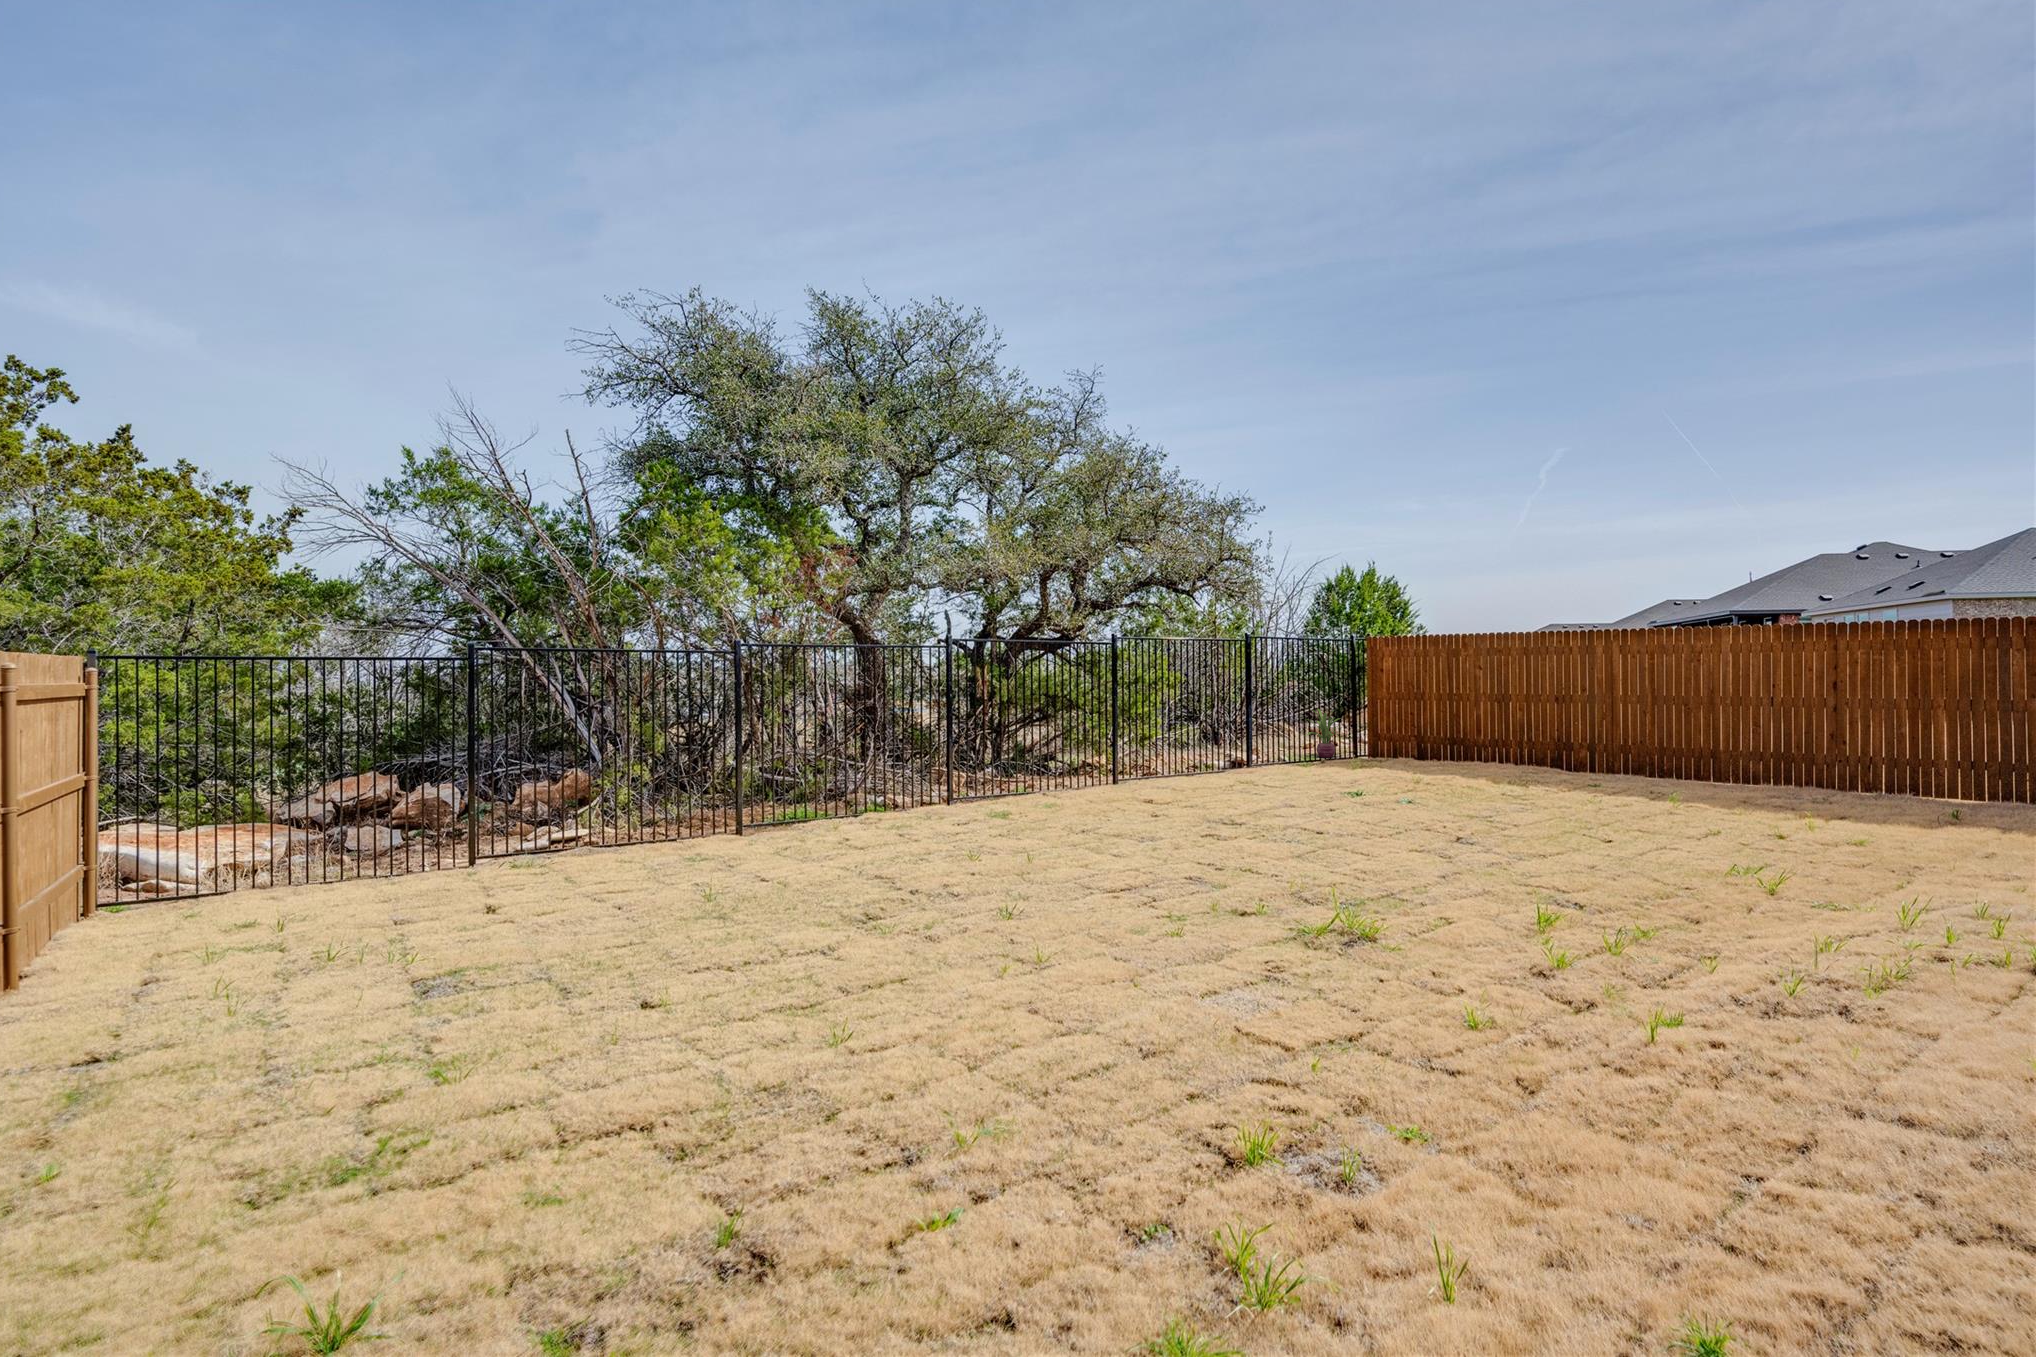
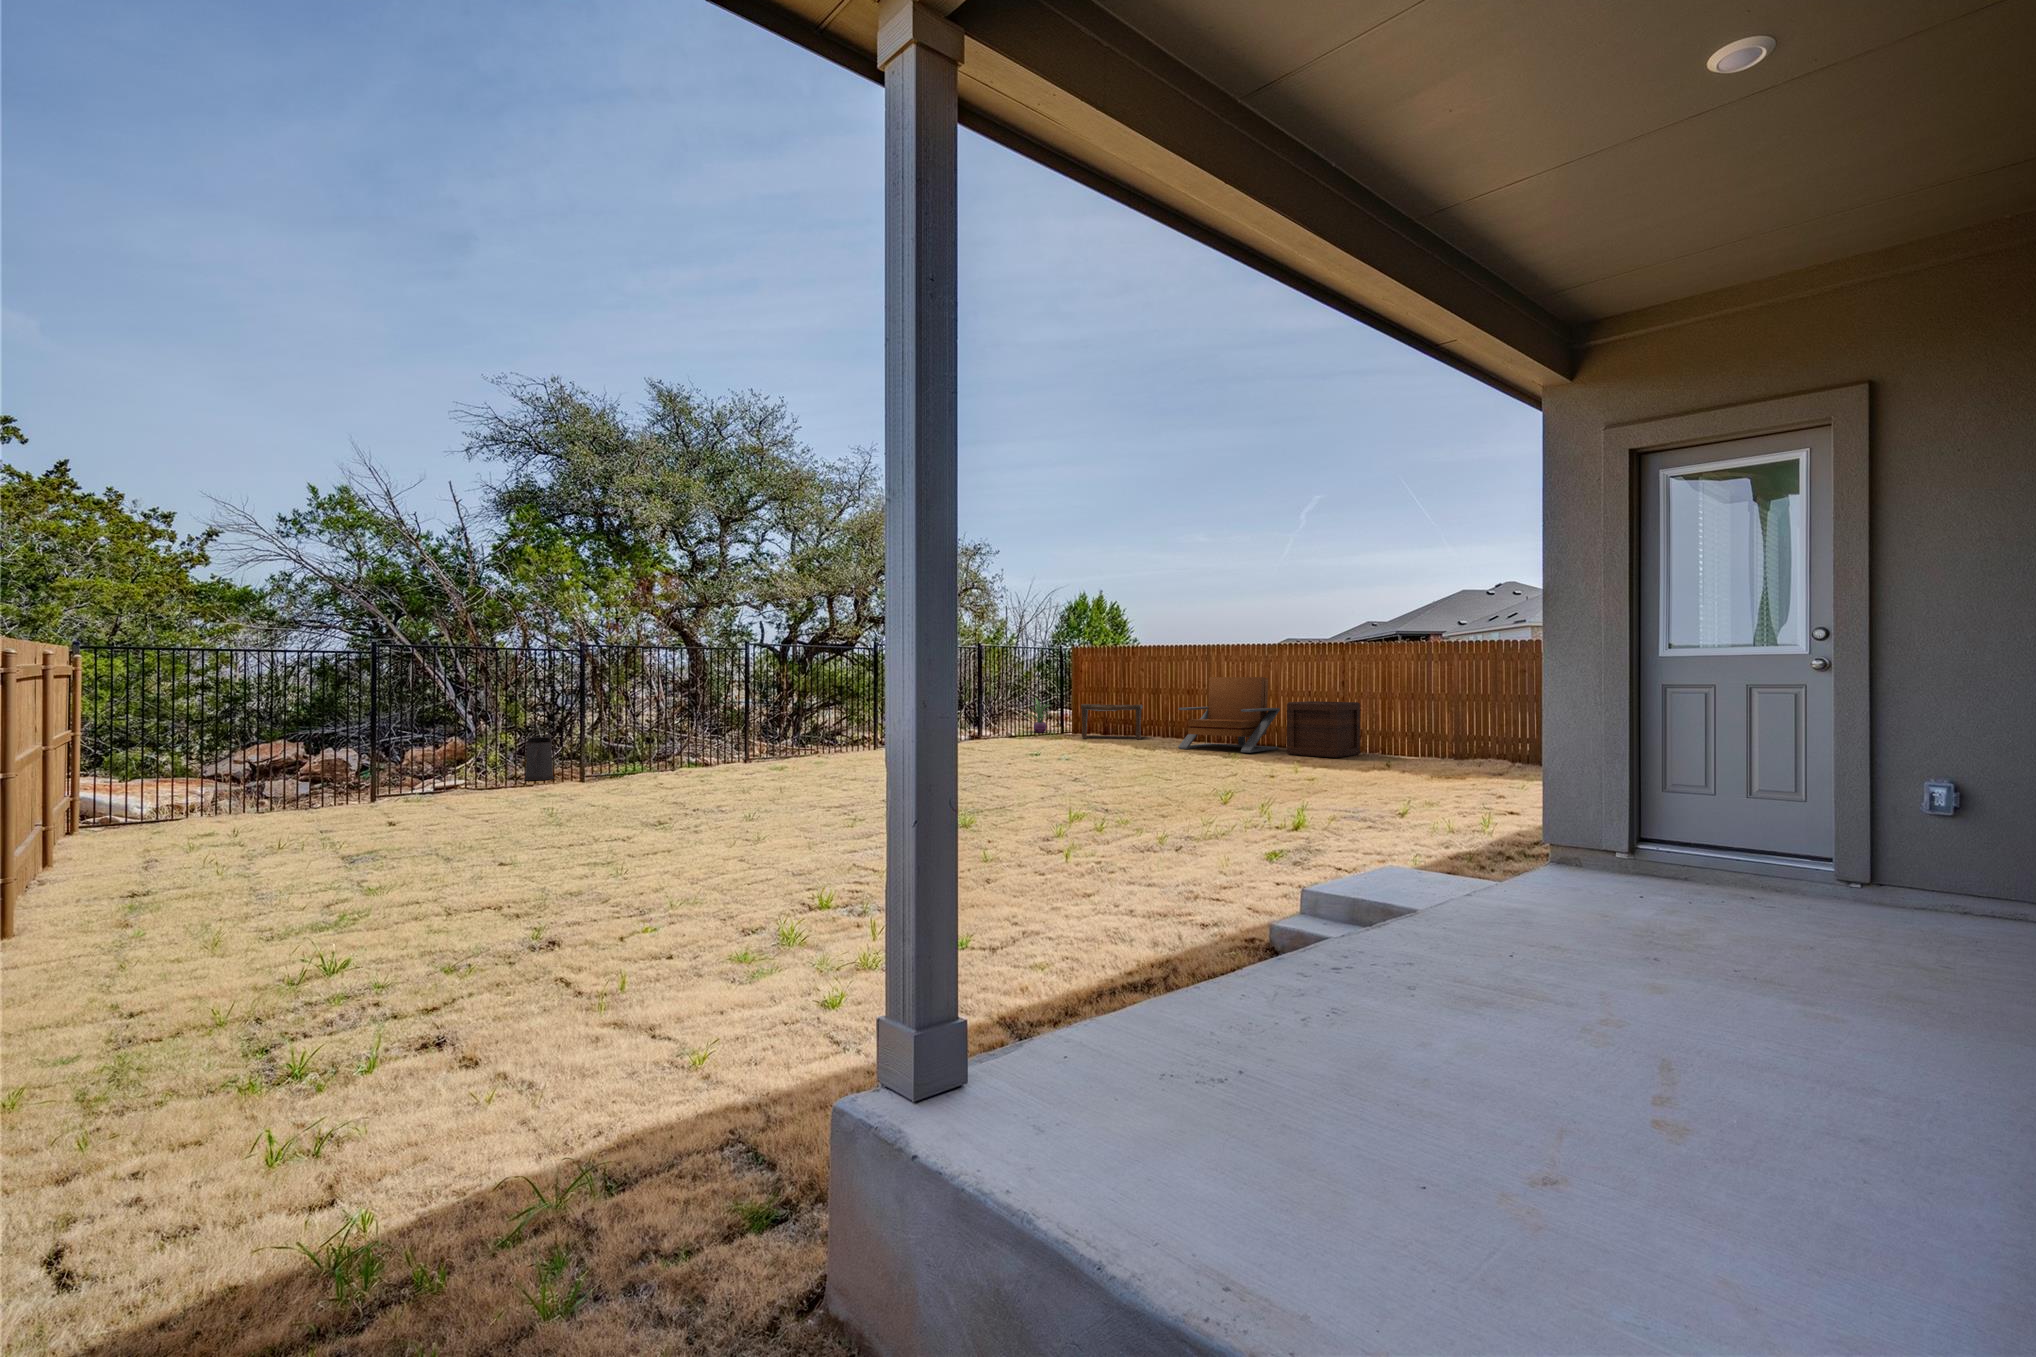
lounge chair: none [1562,680,1728,797] -> present [1178,677,1280,753]
wooden crate: none [1754,717,1880,808] -> present [1287,701,1360,758]
bench: none [1394,719,1487,770] -> present [1081,704,1143,739]
watering can: none [663,758,700,830] -> present [524,728,554,780]

